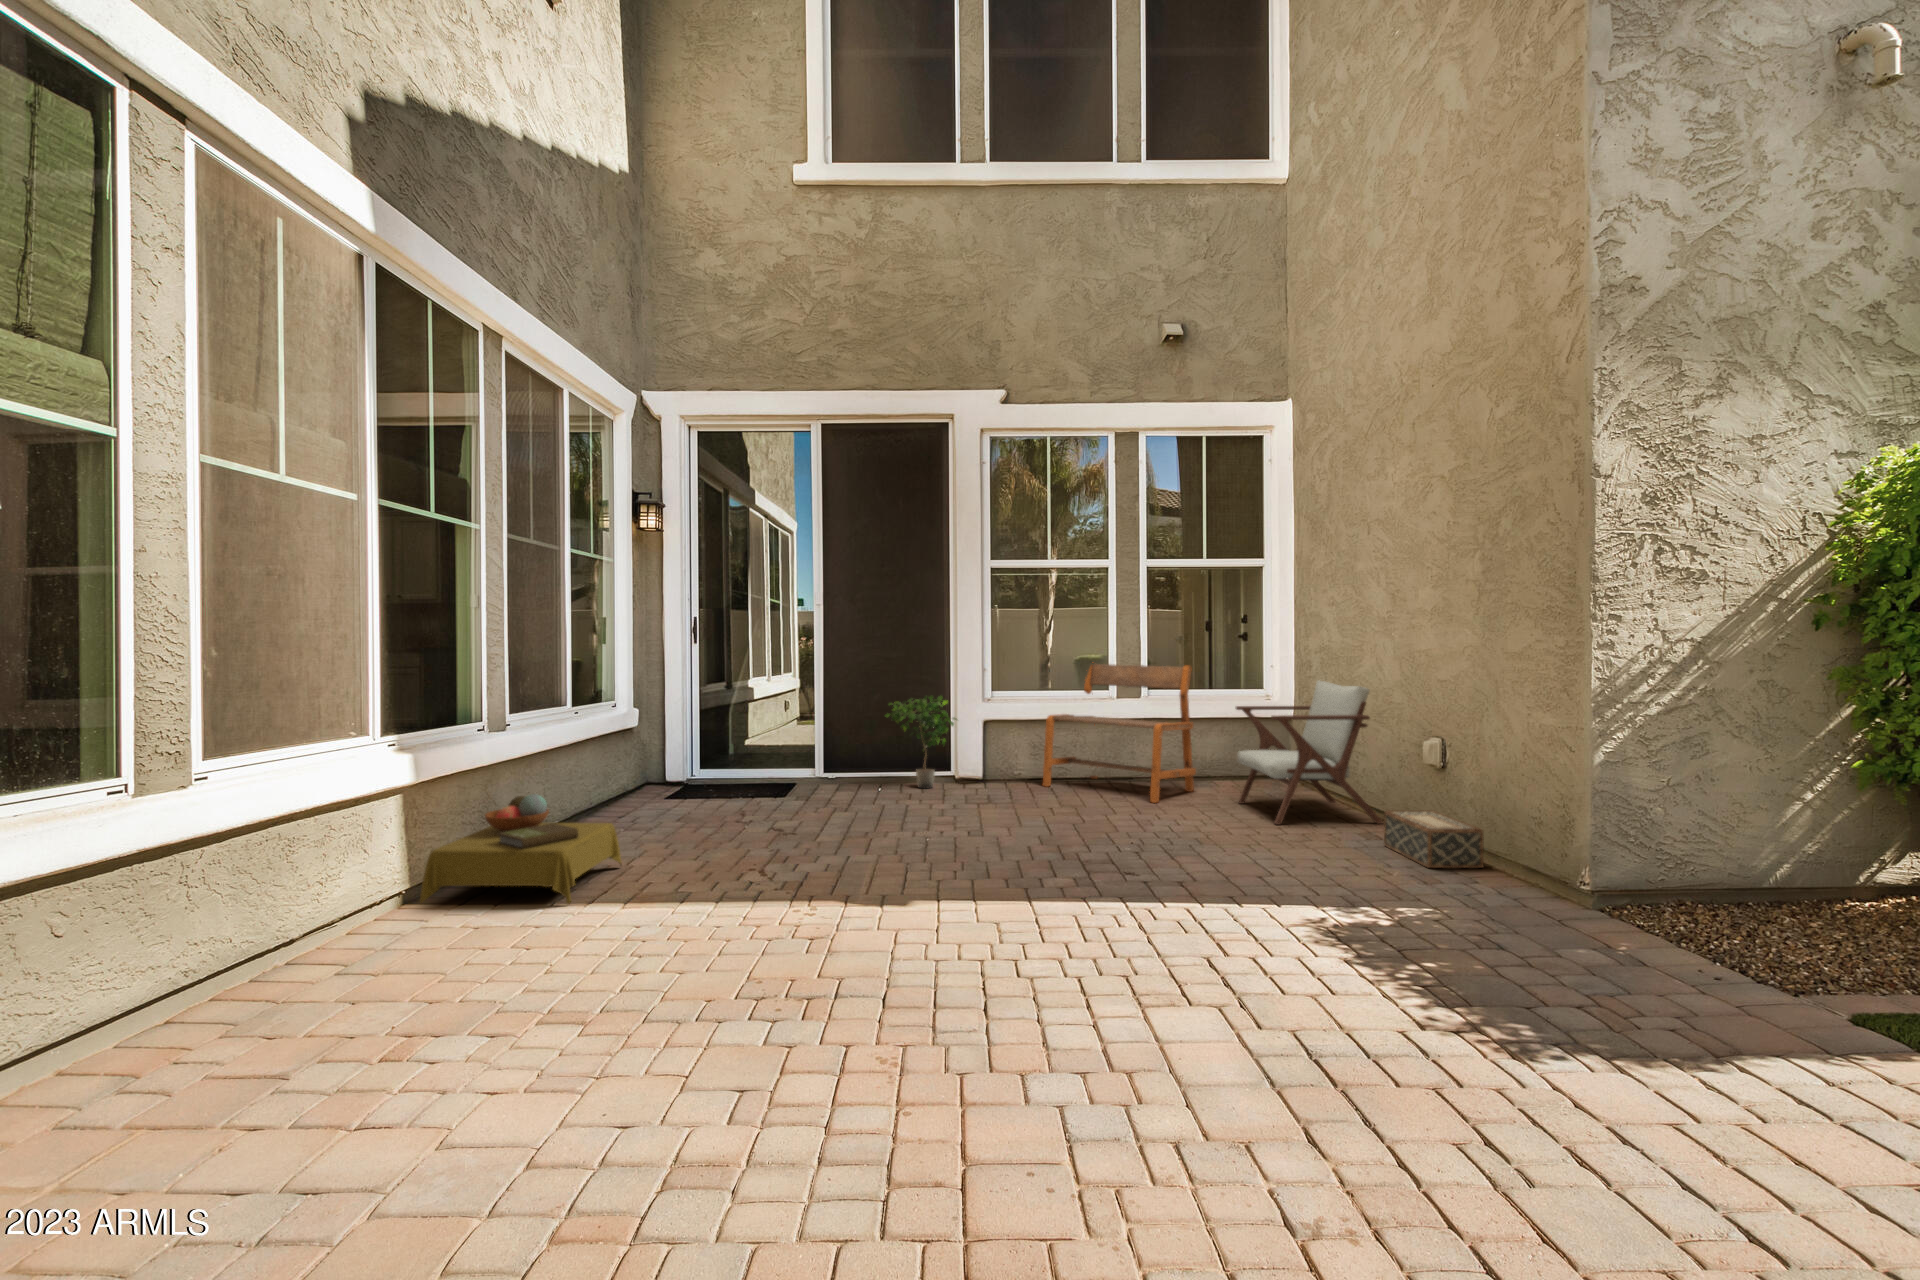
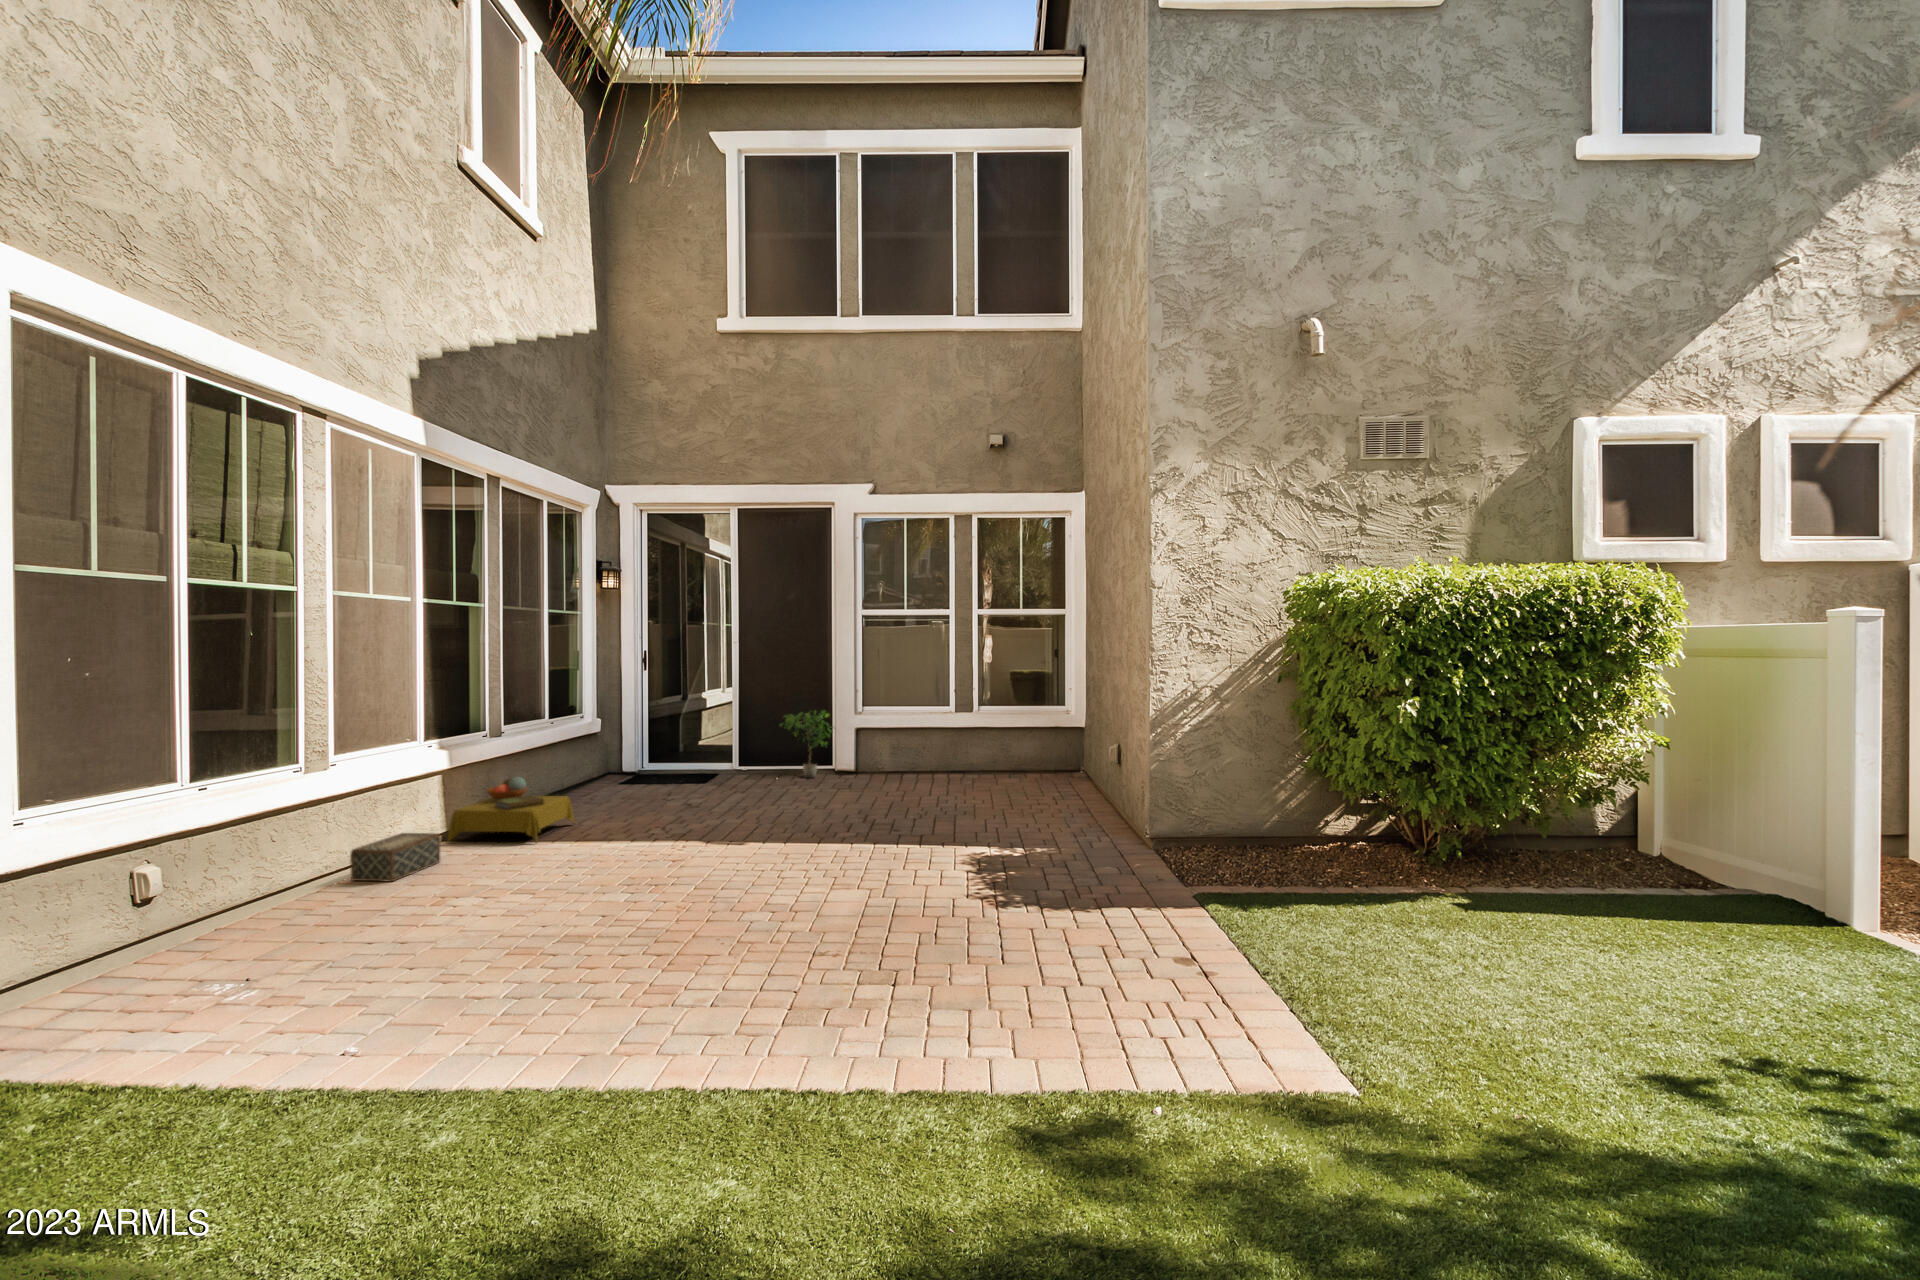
bench: present [1043,664,1196,803] -> none [896,686,1003,789]
lounge chair: present [1236,681,1383,825] -> none [1021,702,1104,804]
woven basket: present [1384,810,1484,868] -> present [350,833,440,882]

